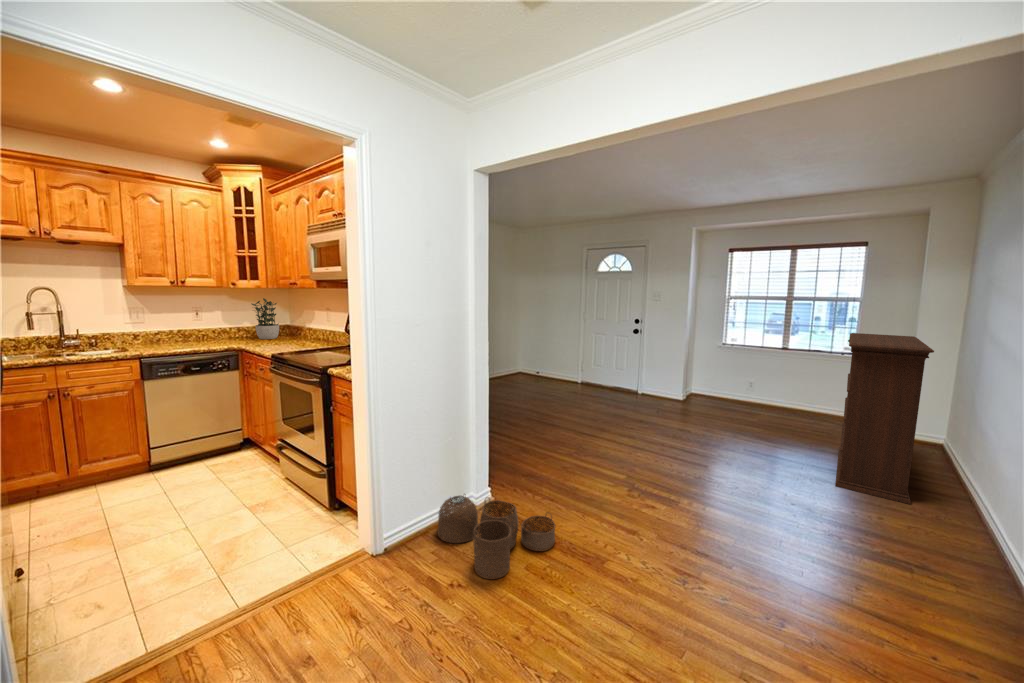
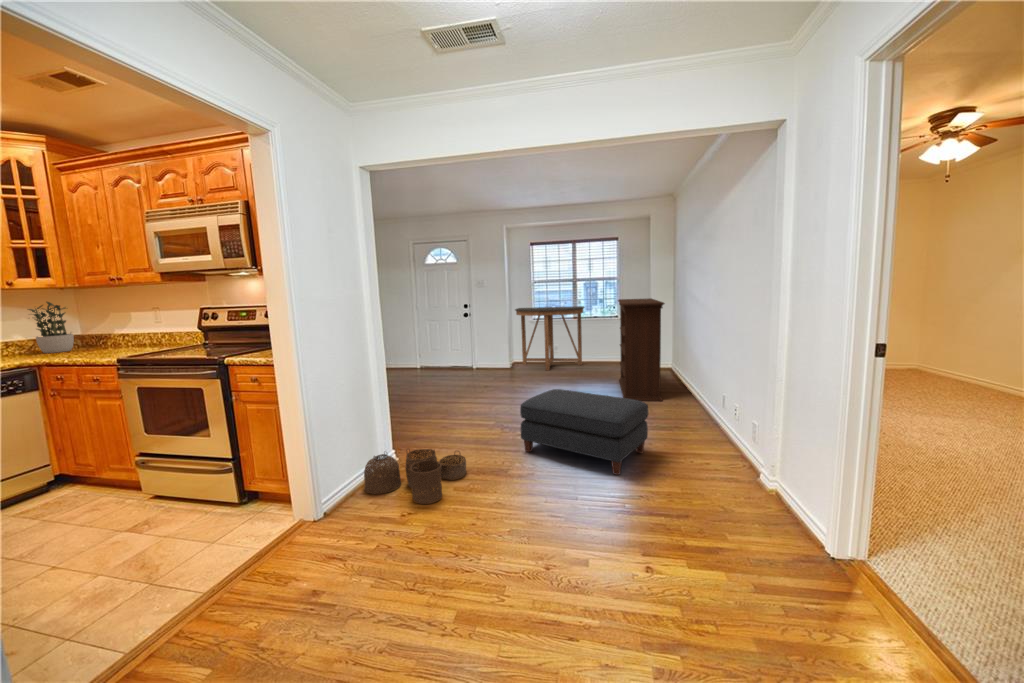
console table: none [697,328,800,412] -> present [515,306,584,371]
ottoman: none [640,457,857,633] -> present [520,389,648,475]

